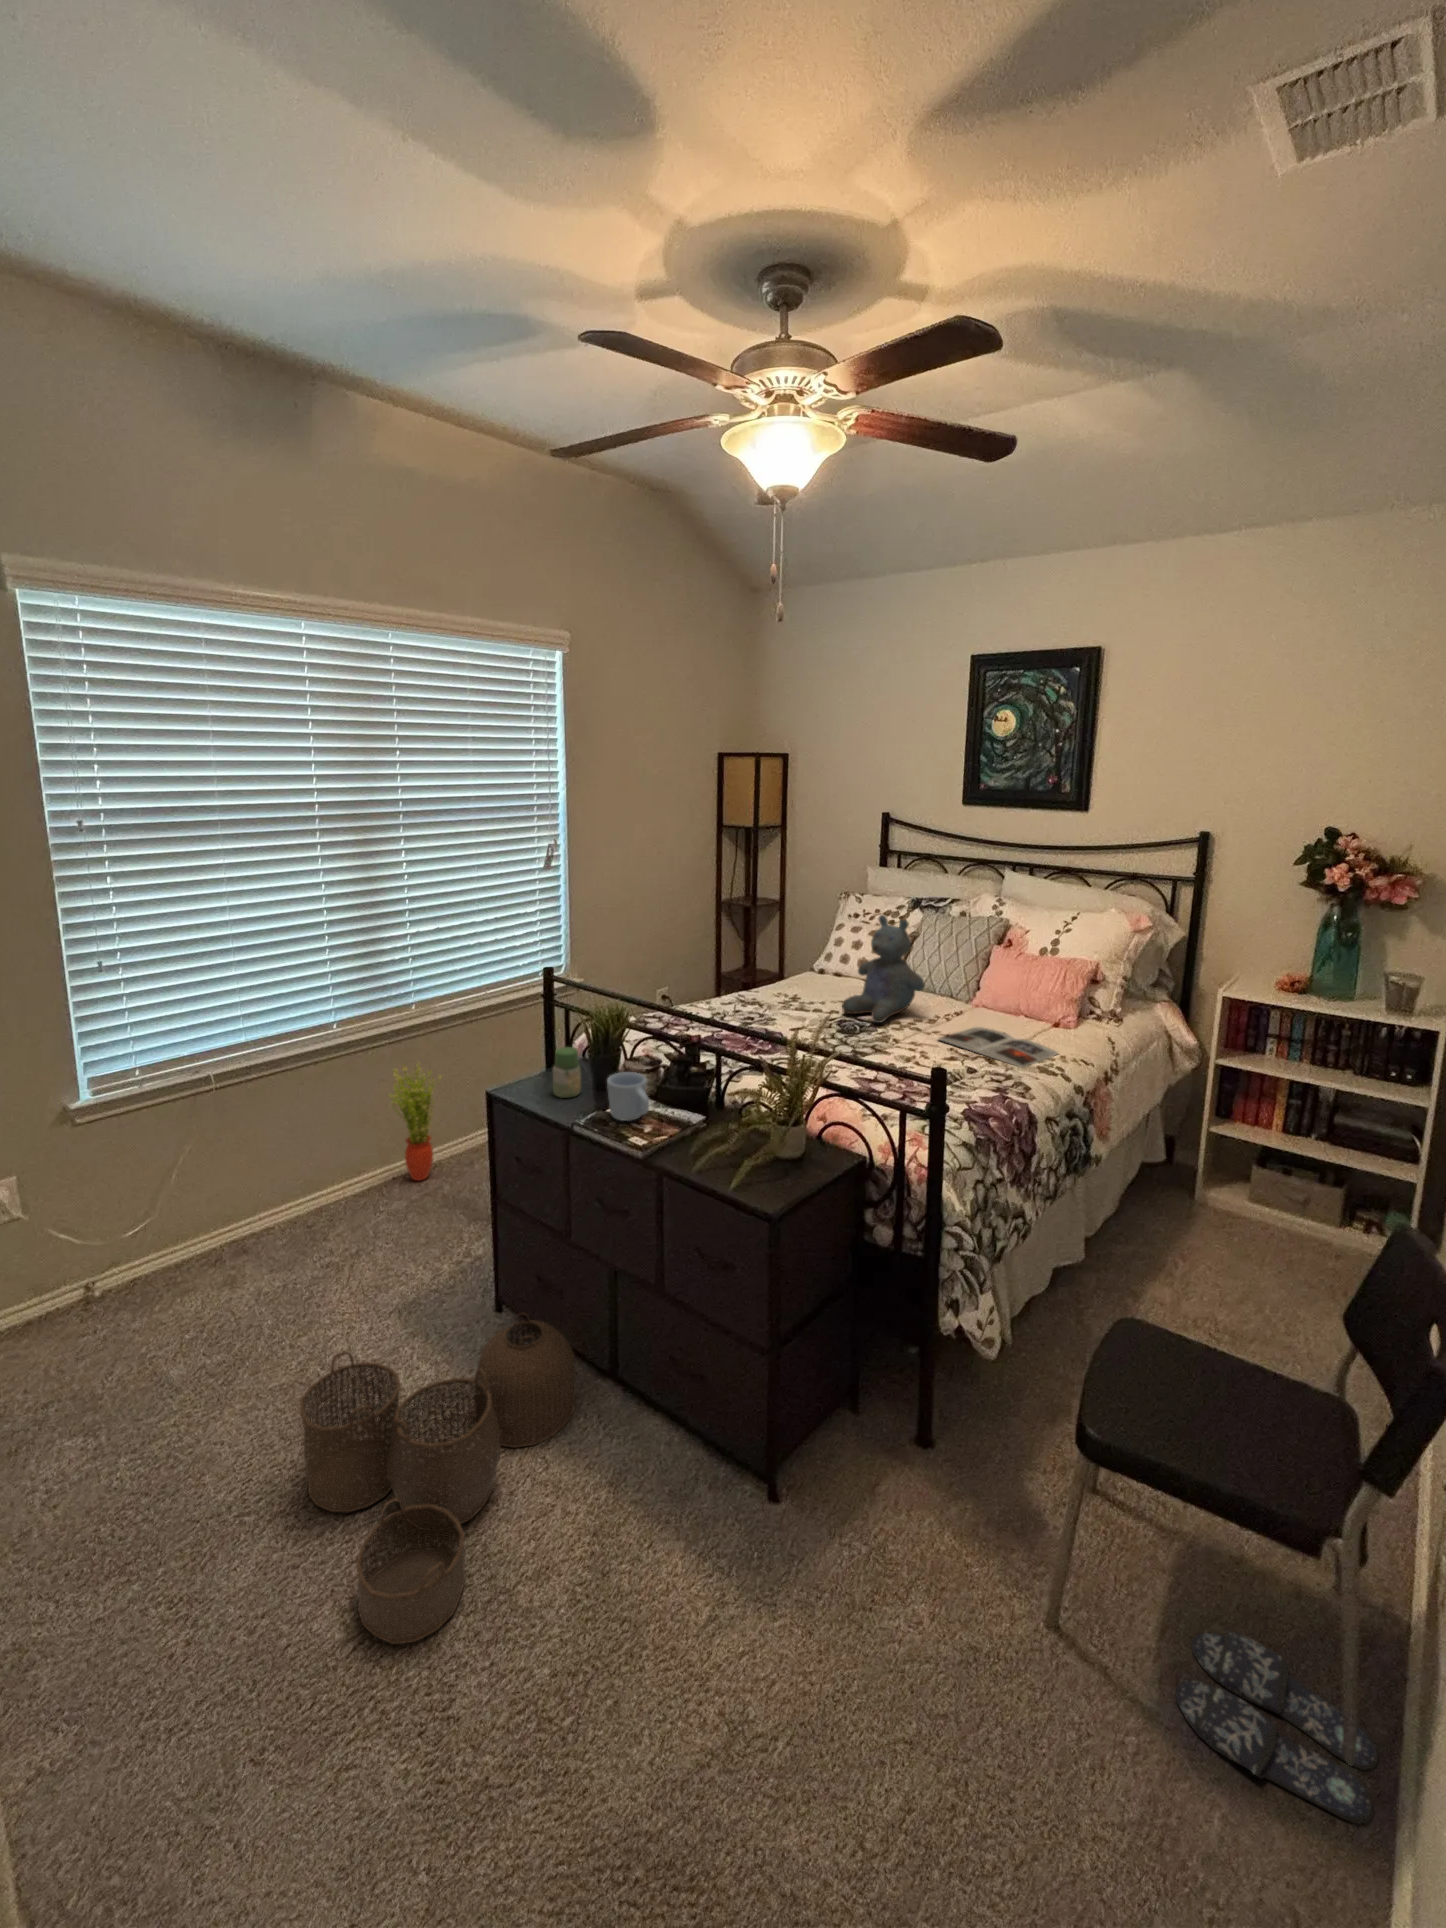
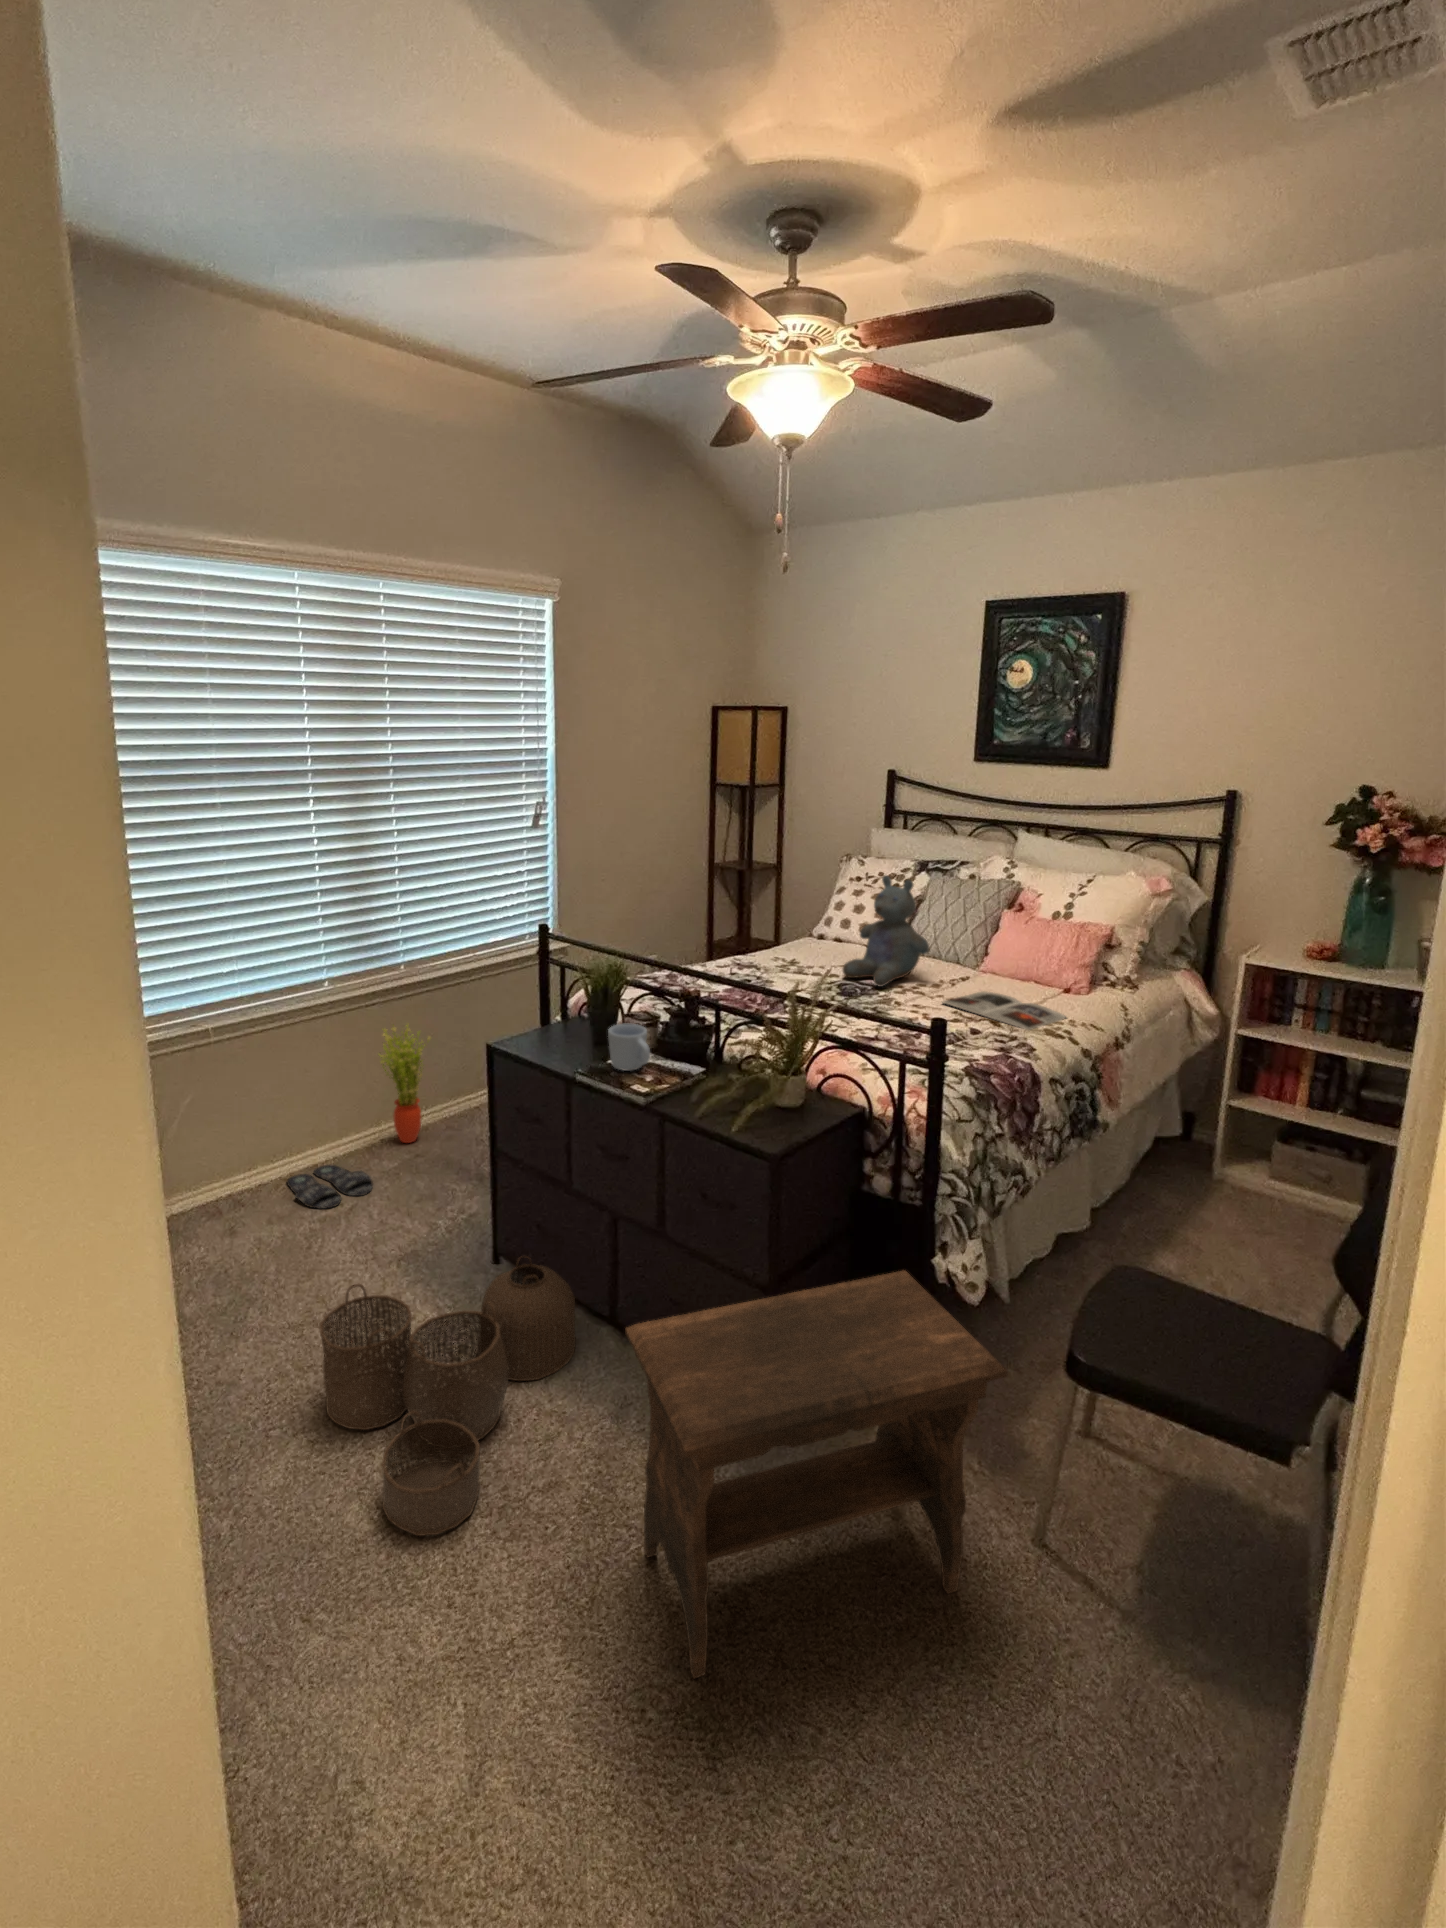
jar: present [553,1047,581,1098] -> none [553,1000,580,1050]
footstool: none [614,1337,1022,1822] -> present [625,1270,1008,1678]
slippers: present [1176,1631,1379,1823] -> present [287,1165,373,1209]

